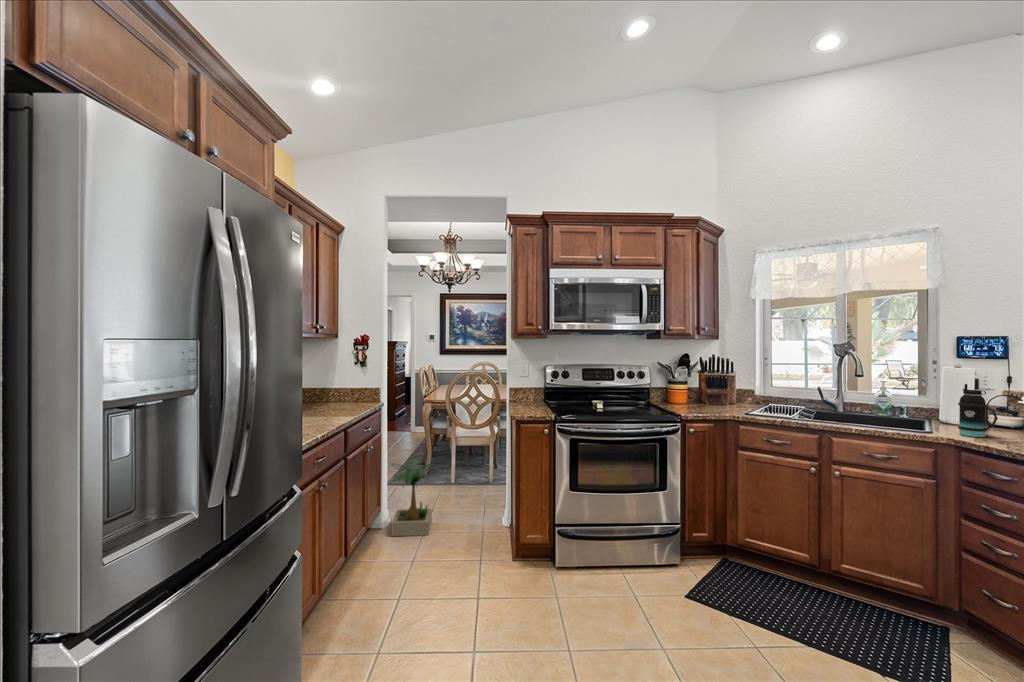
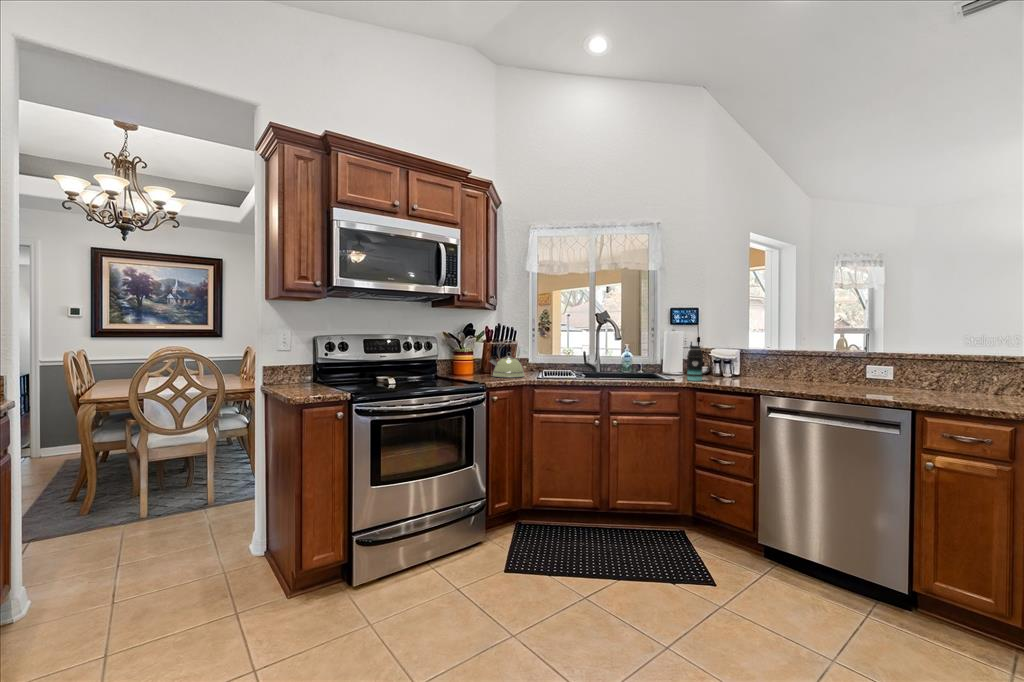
kettle: none [698,372,738,411] -> present [489,340,524,378]
potted plant: present [391,461,435,536] -> none [20,484,144,631]

